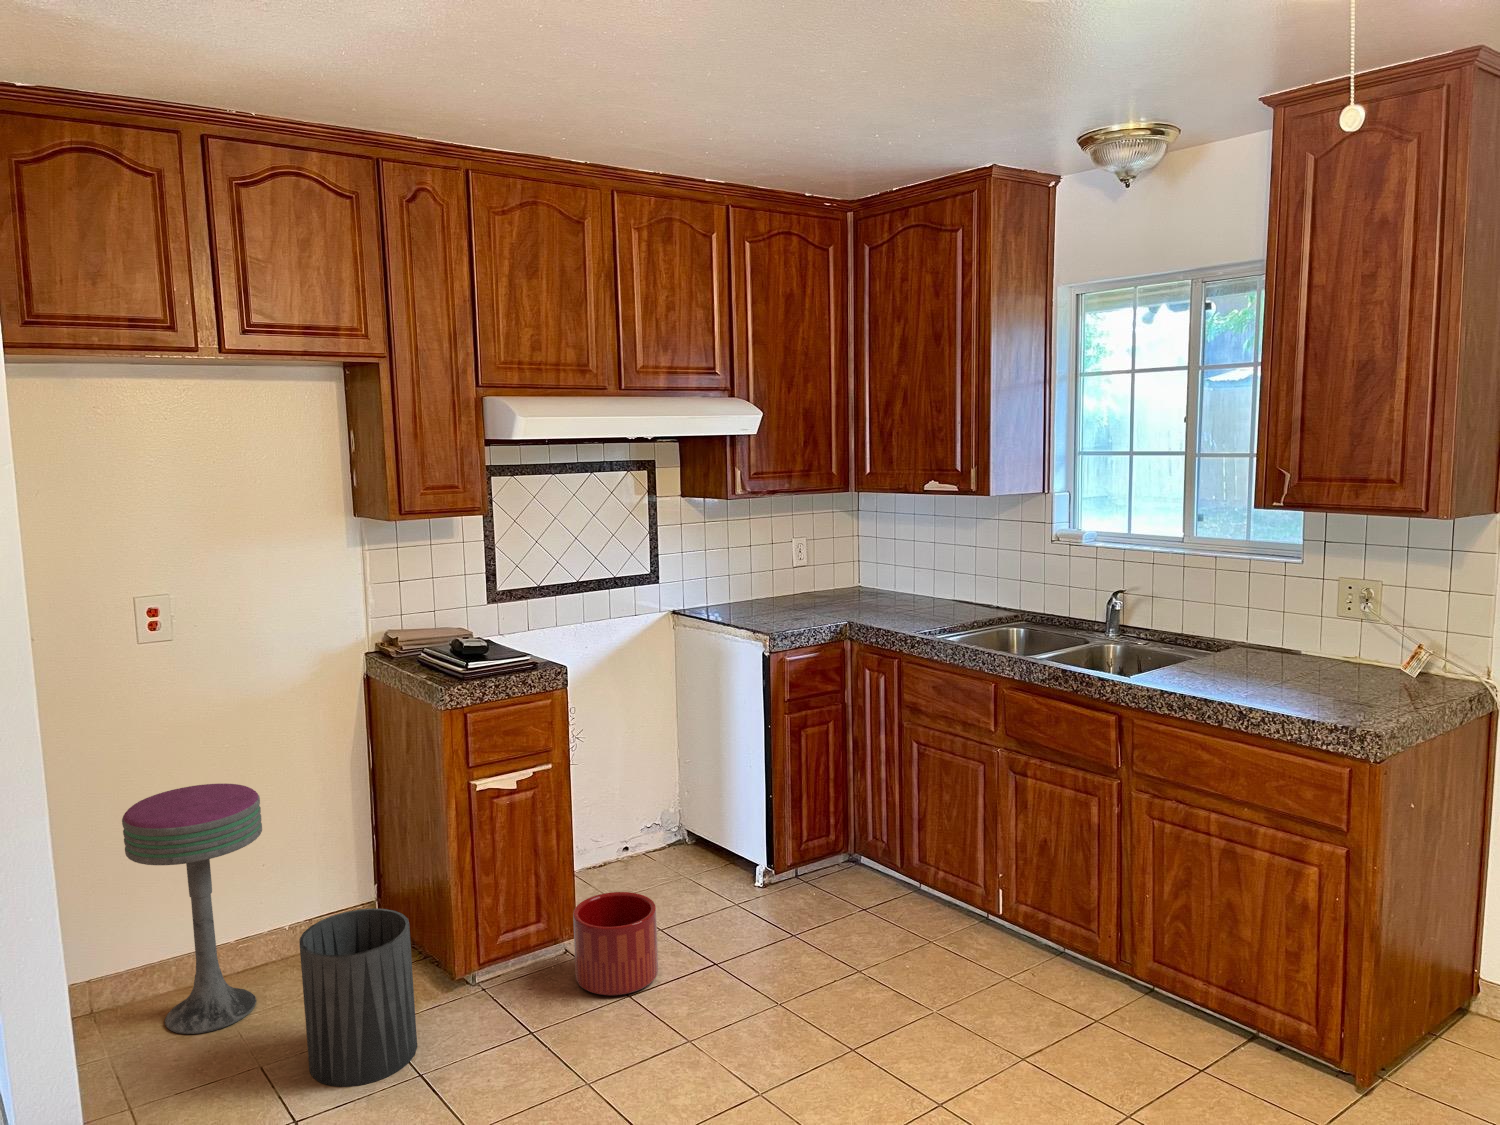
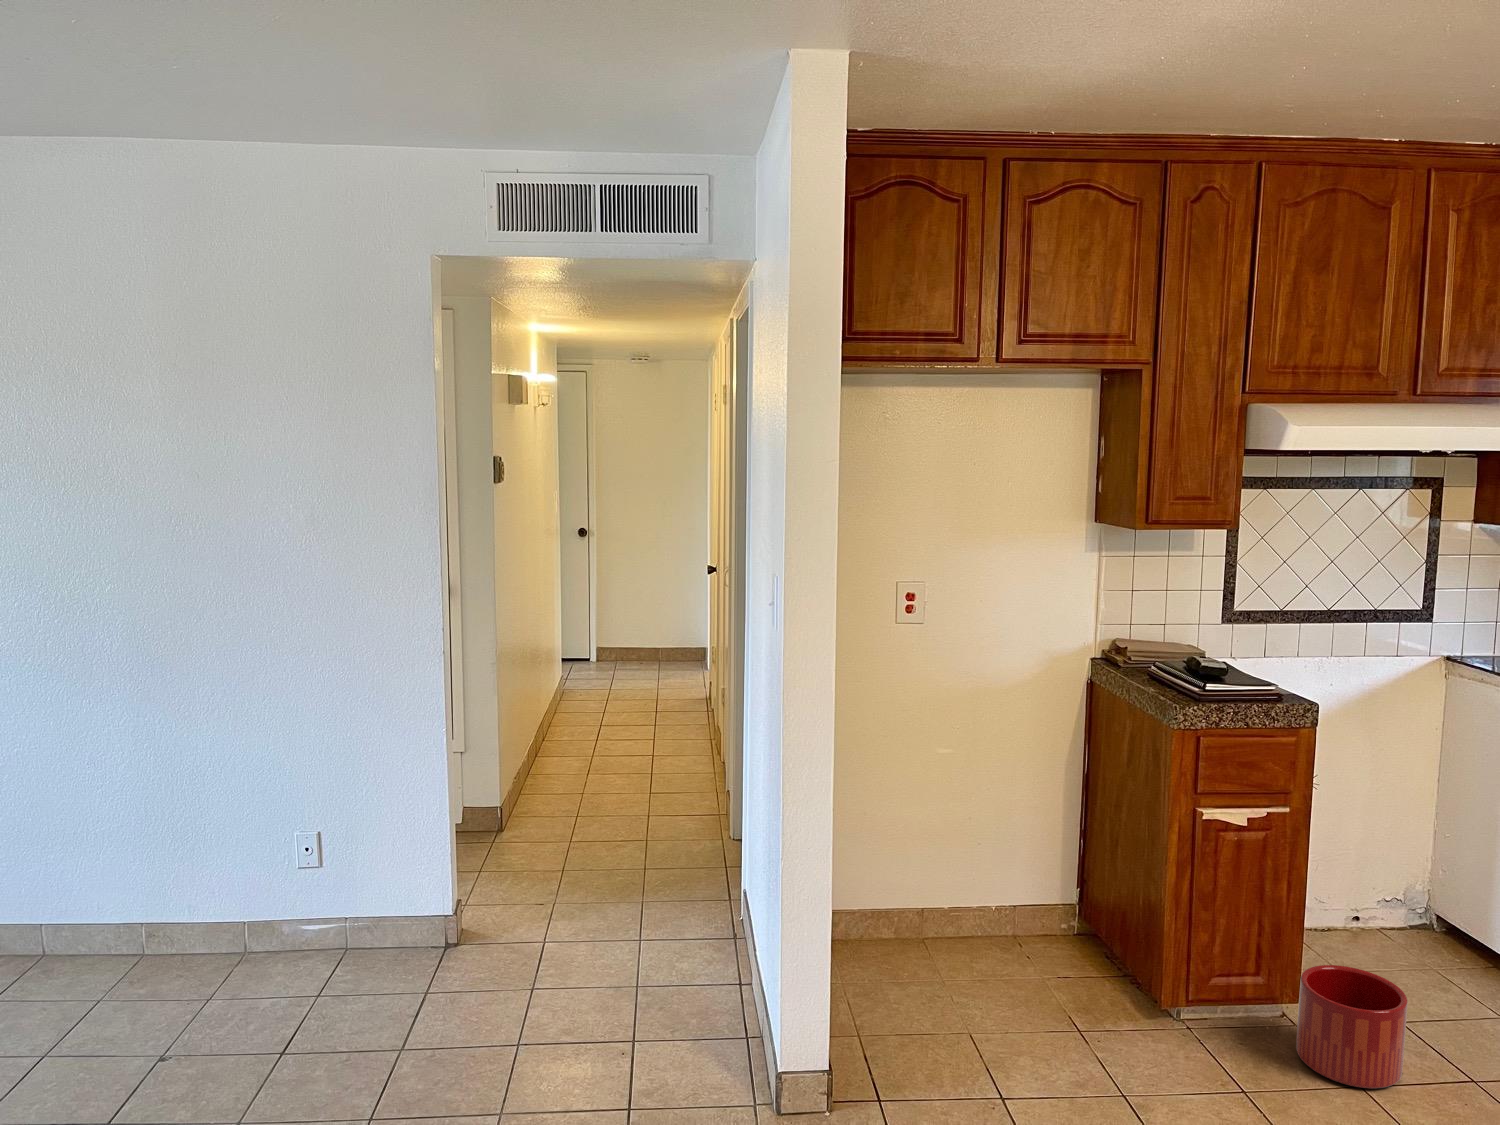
bar stool: present [122,784,262,1034] -> none [874,757,987,984]
trash can: present [299,908,417,1087] -> none [1014,909,1125,1085]

